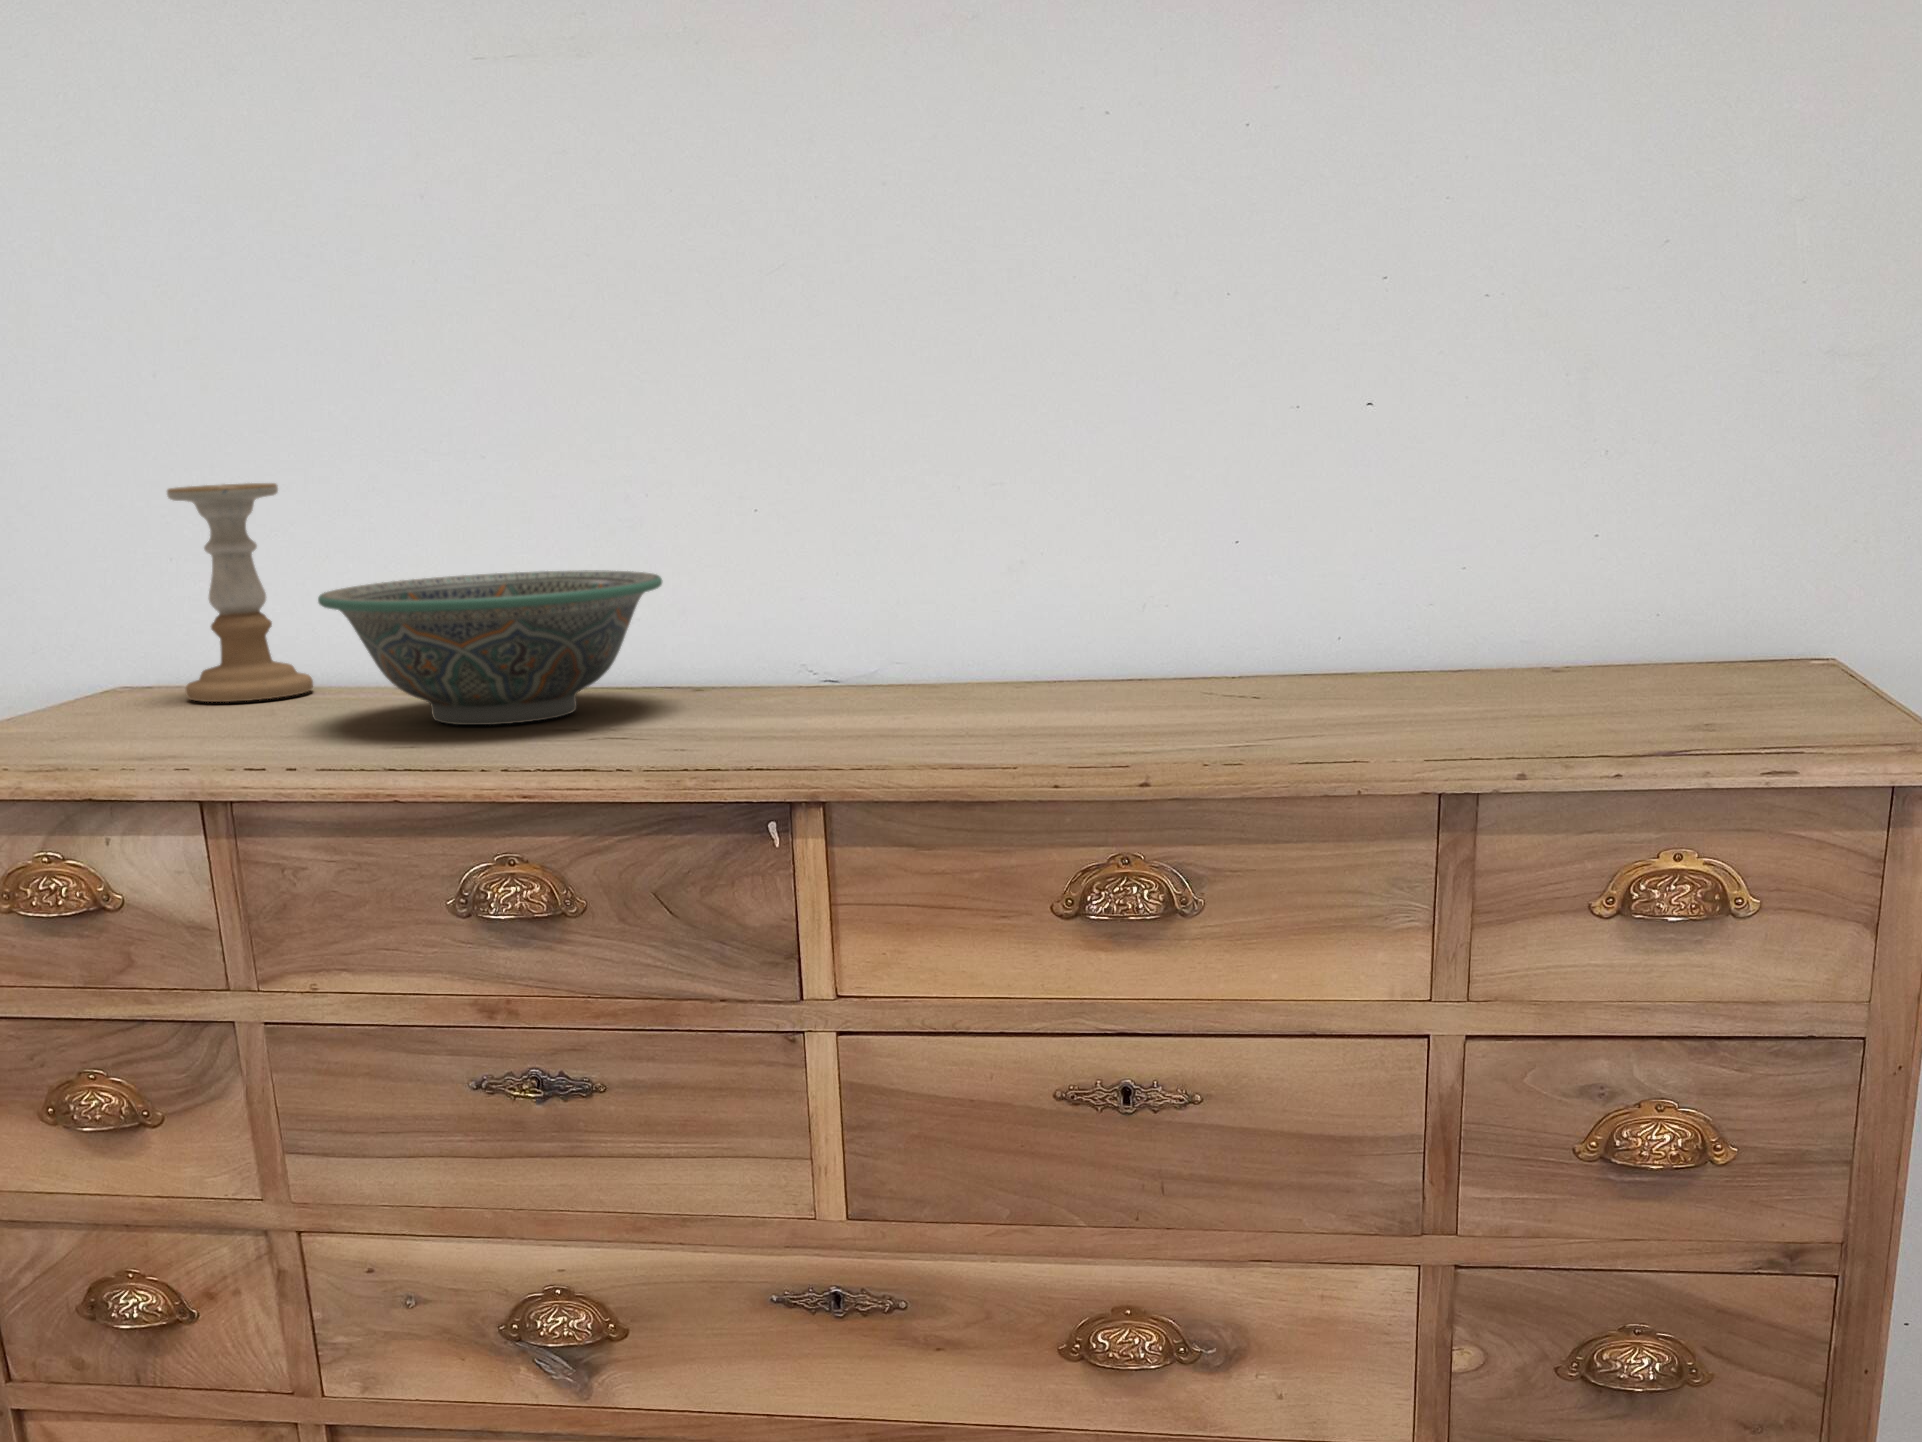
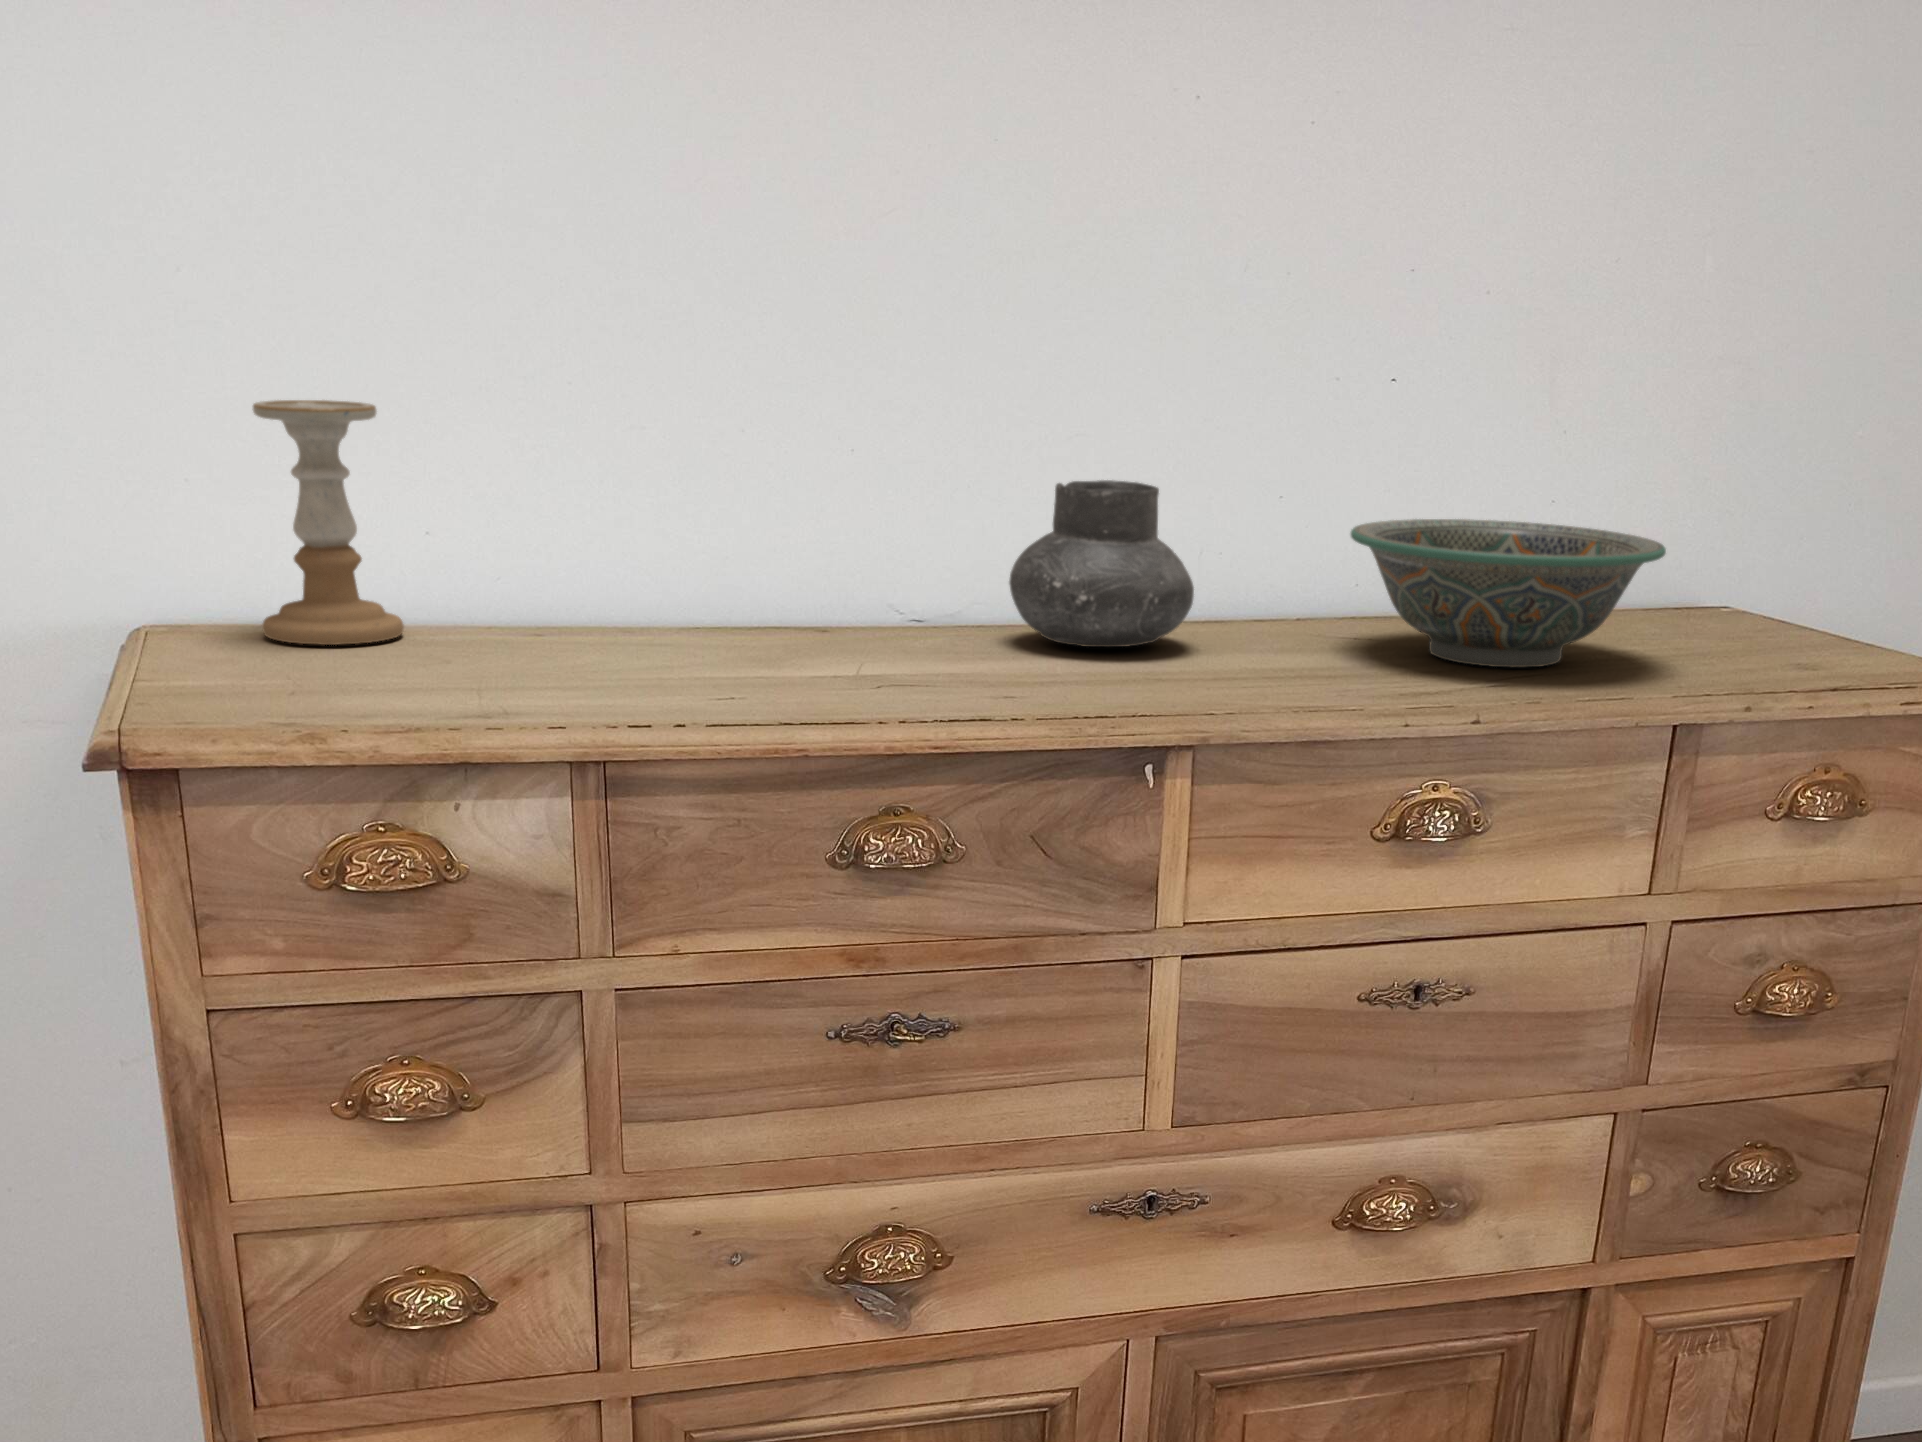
vase: none [824,524,1024,701] -> present [1009,480,1194,647]
decorative bowl: present [318,570,662,725] -> present [1351,519,1666,668]

